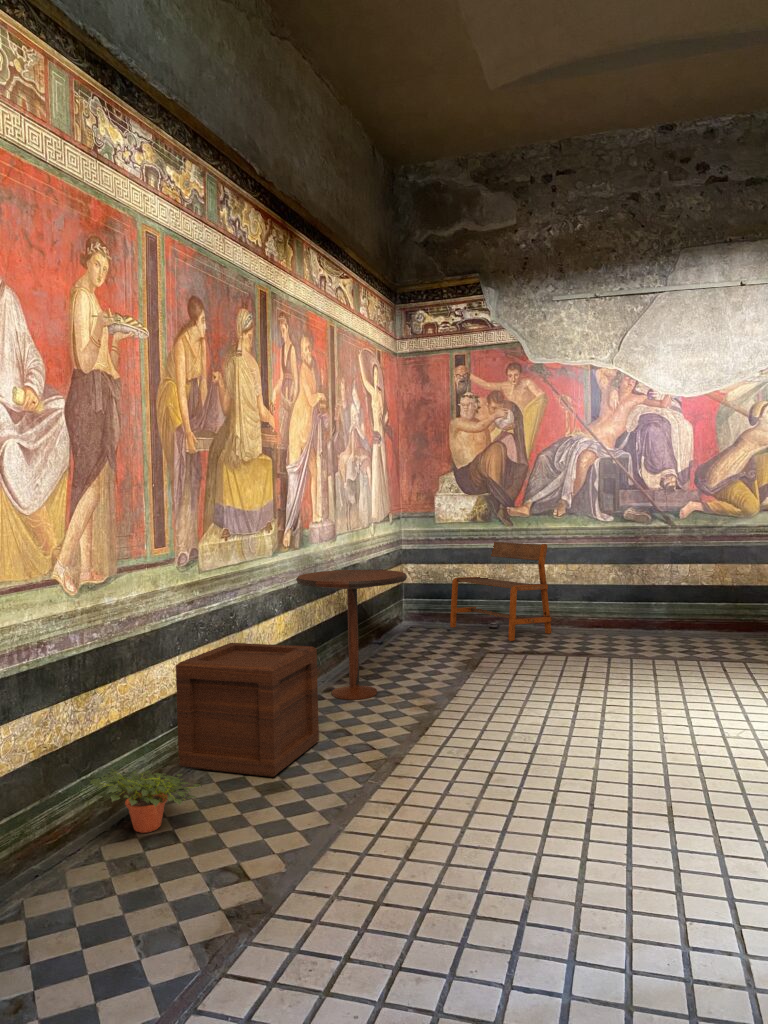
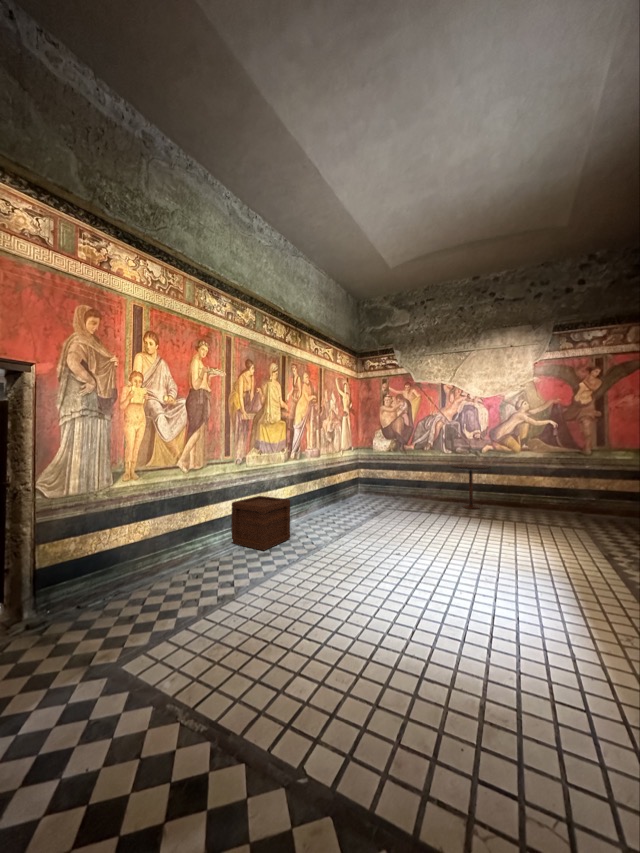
bench: present [450,542,552,641] -> none [377,460,420,504]
pedestal table: present [296,569,407,700] -> present [450,464,492,509]
potted plant: present [90,769,201,833] -> none [185,540,229,566]

